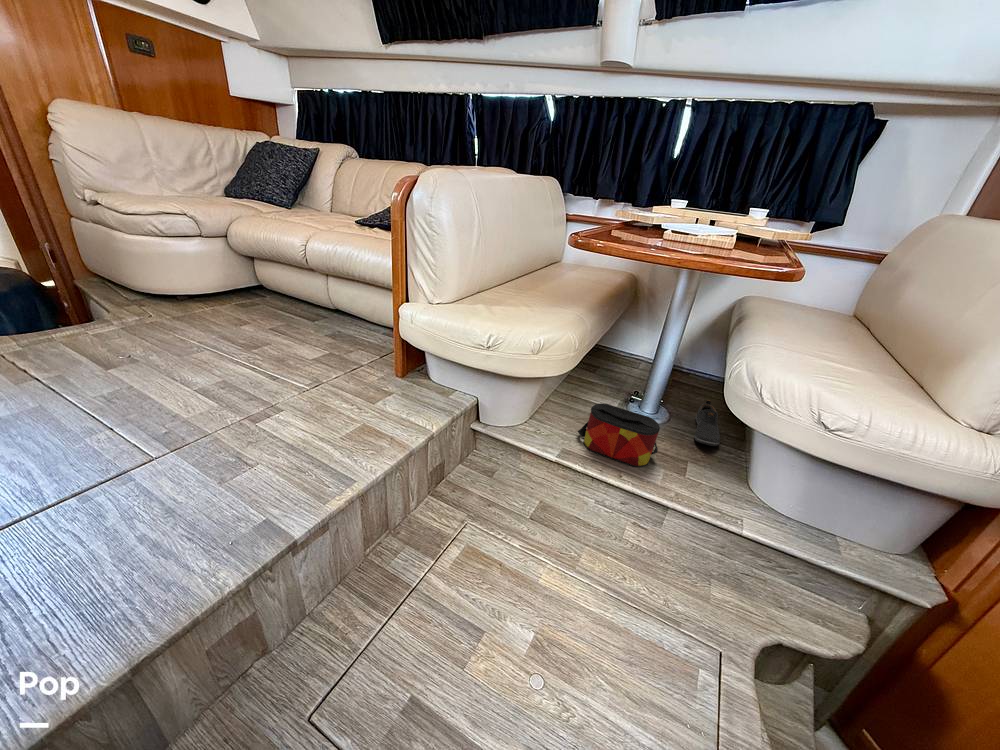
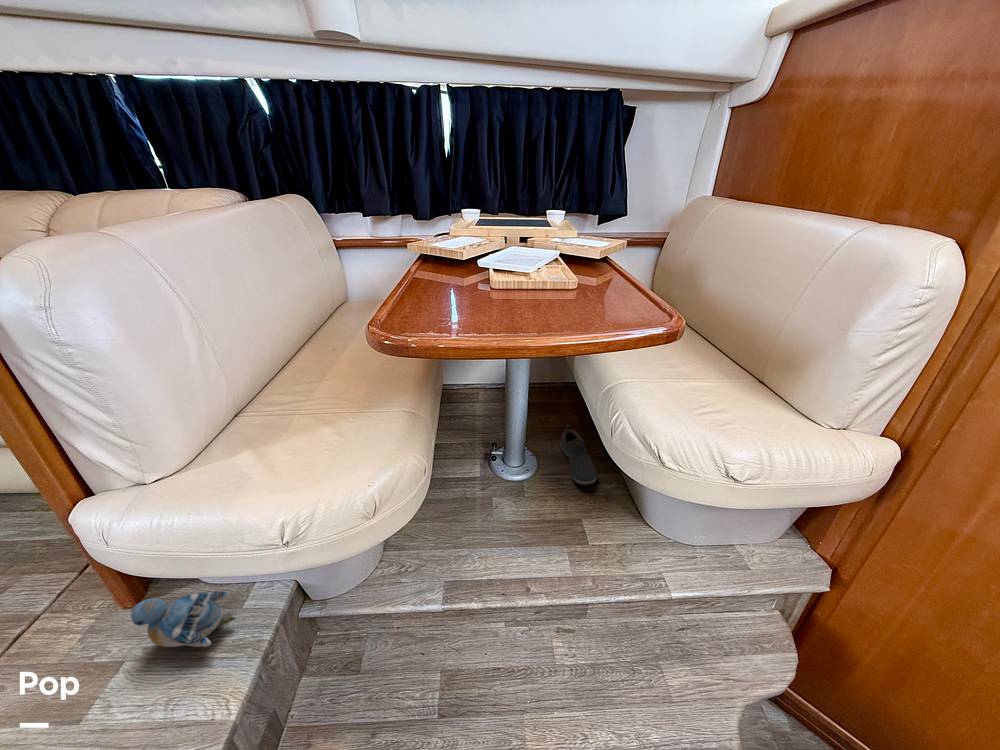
plush toy: none [404,365,447,401] -> present [131,591,235,647]
bag: present [578,403,660,467] -> none [454,494,552,566]

